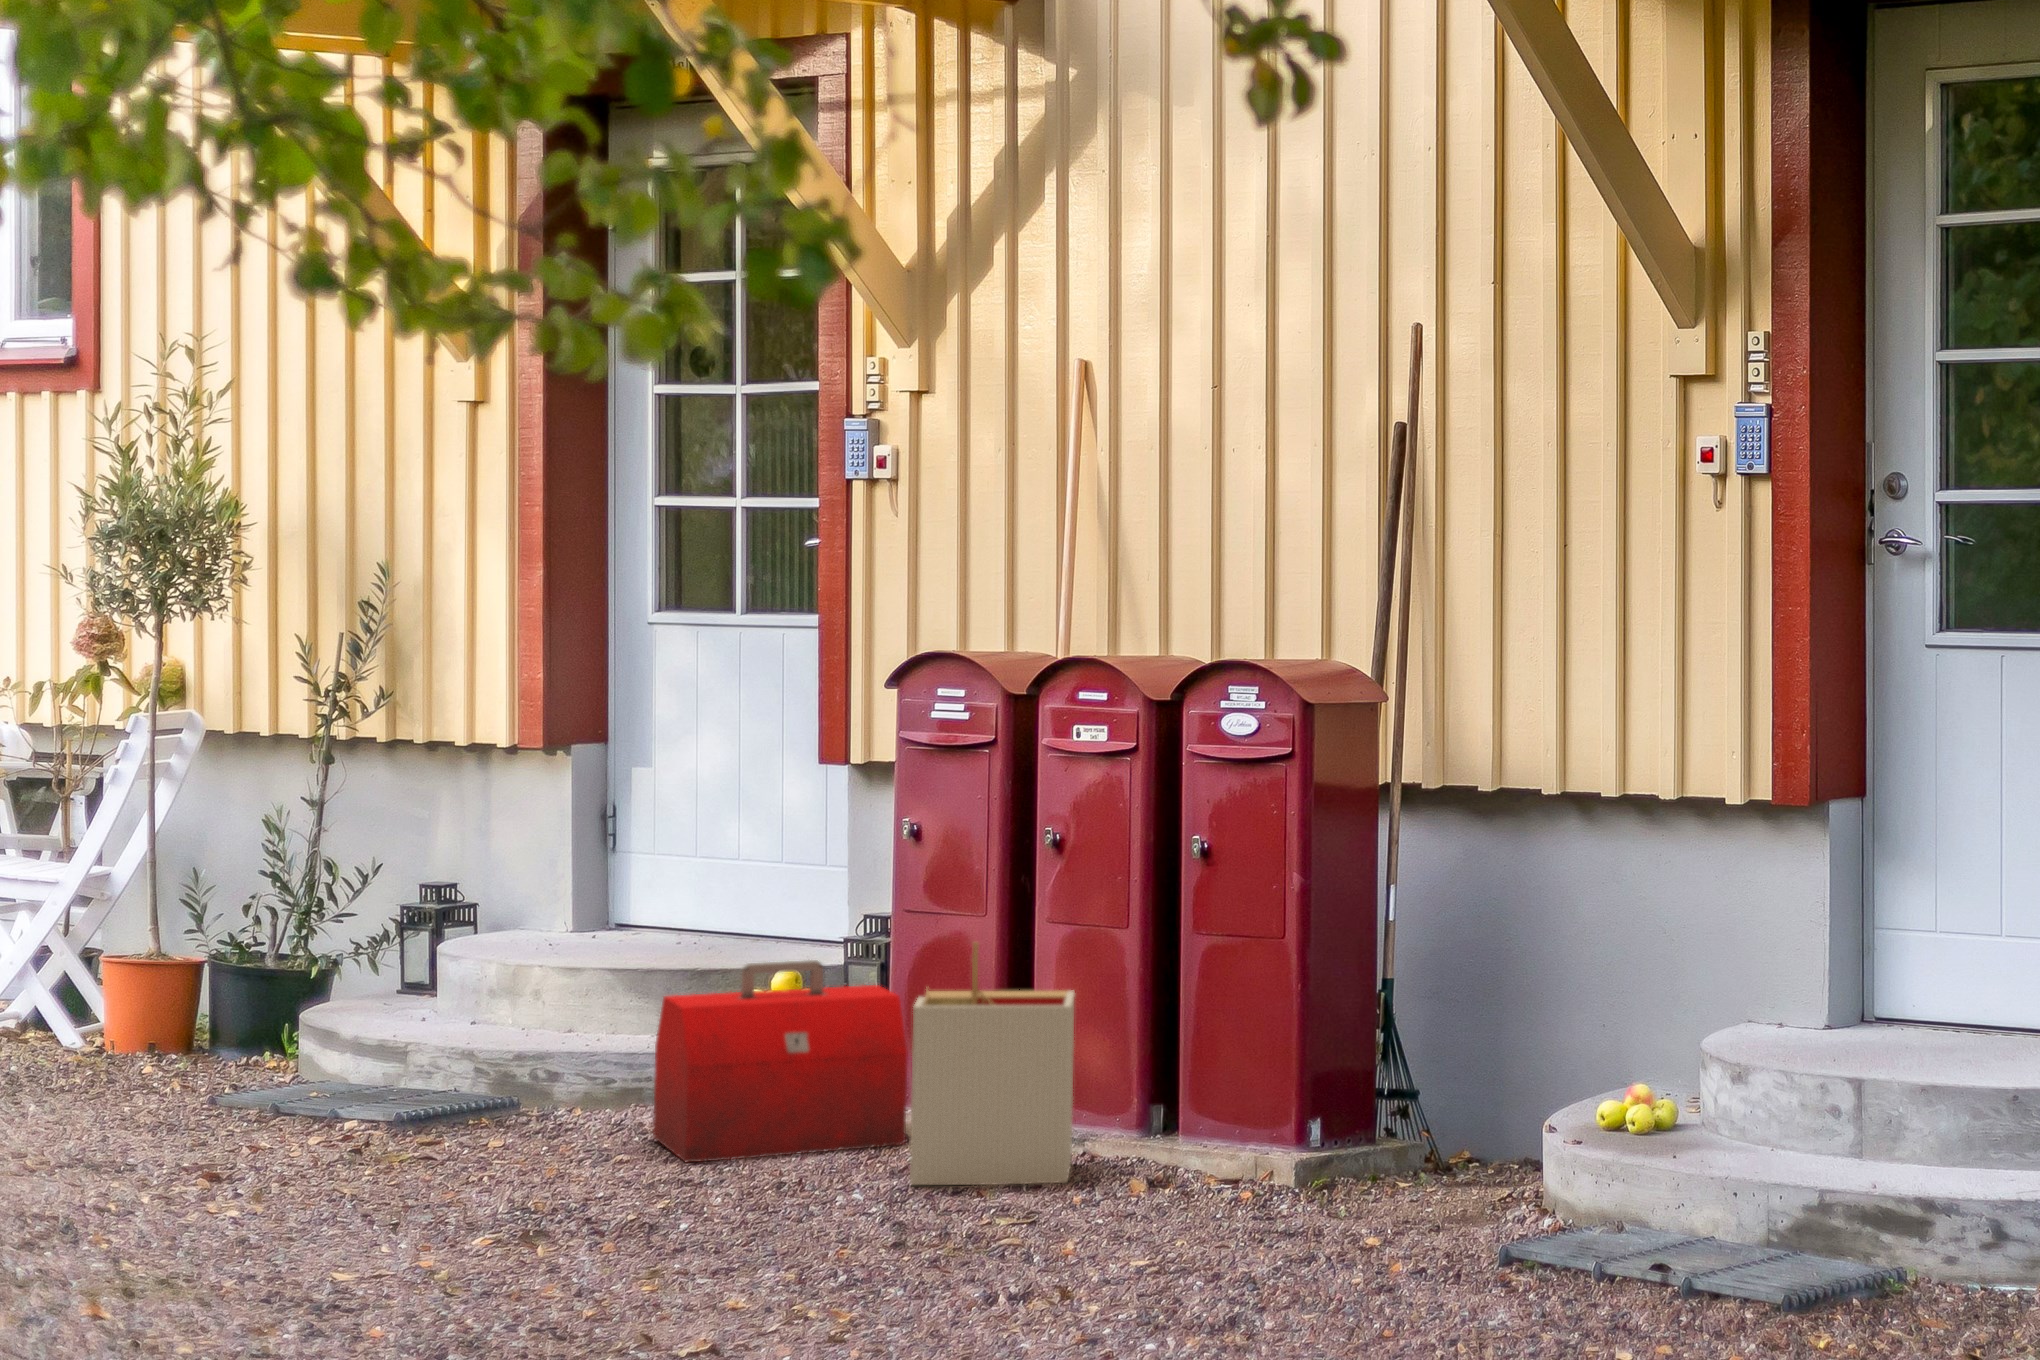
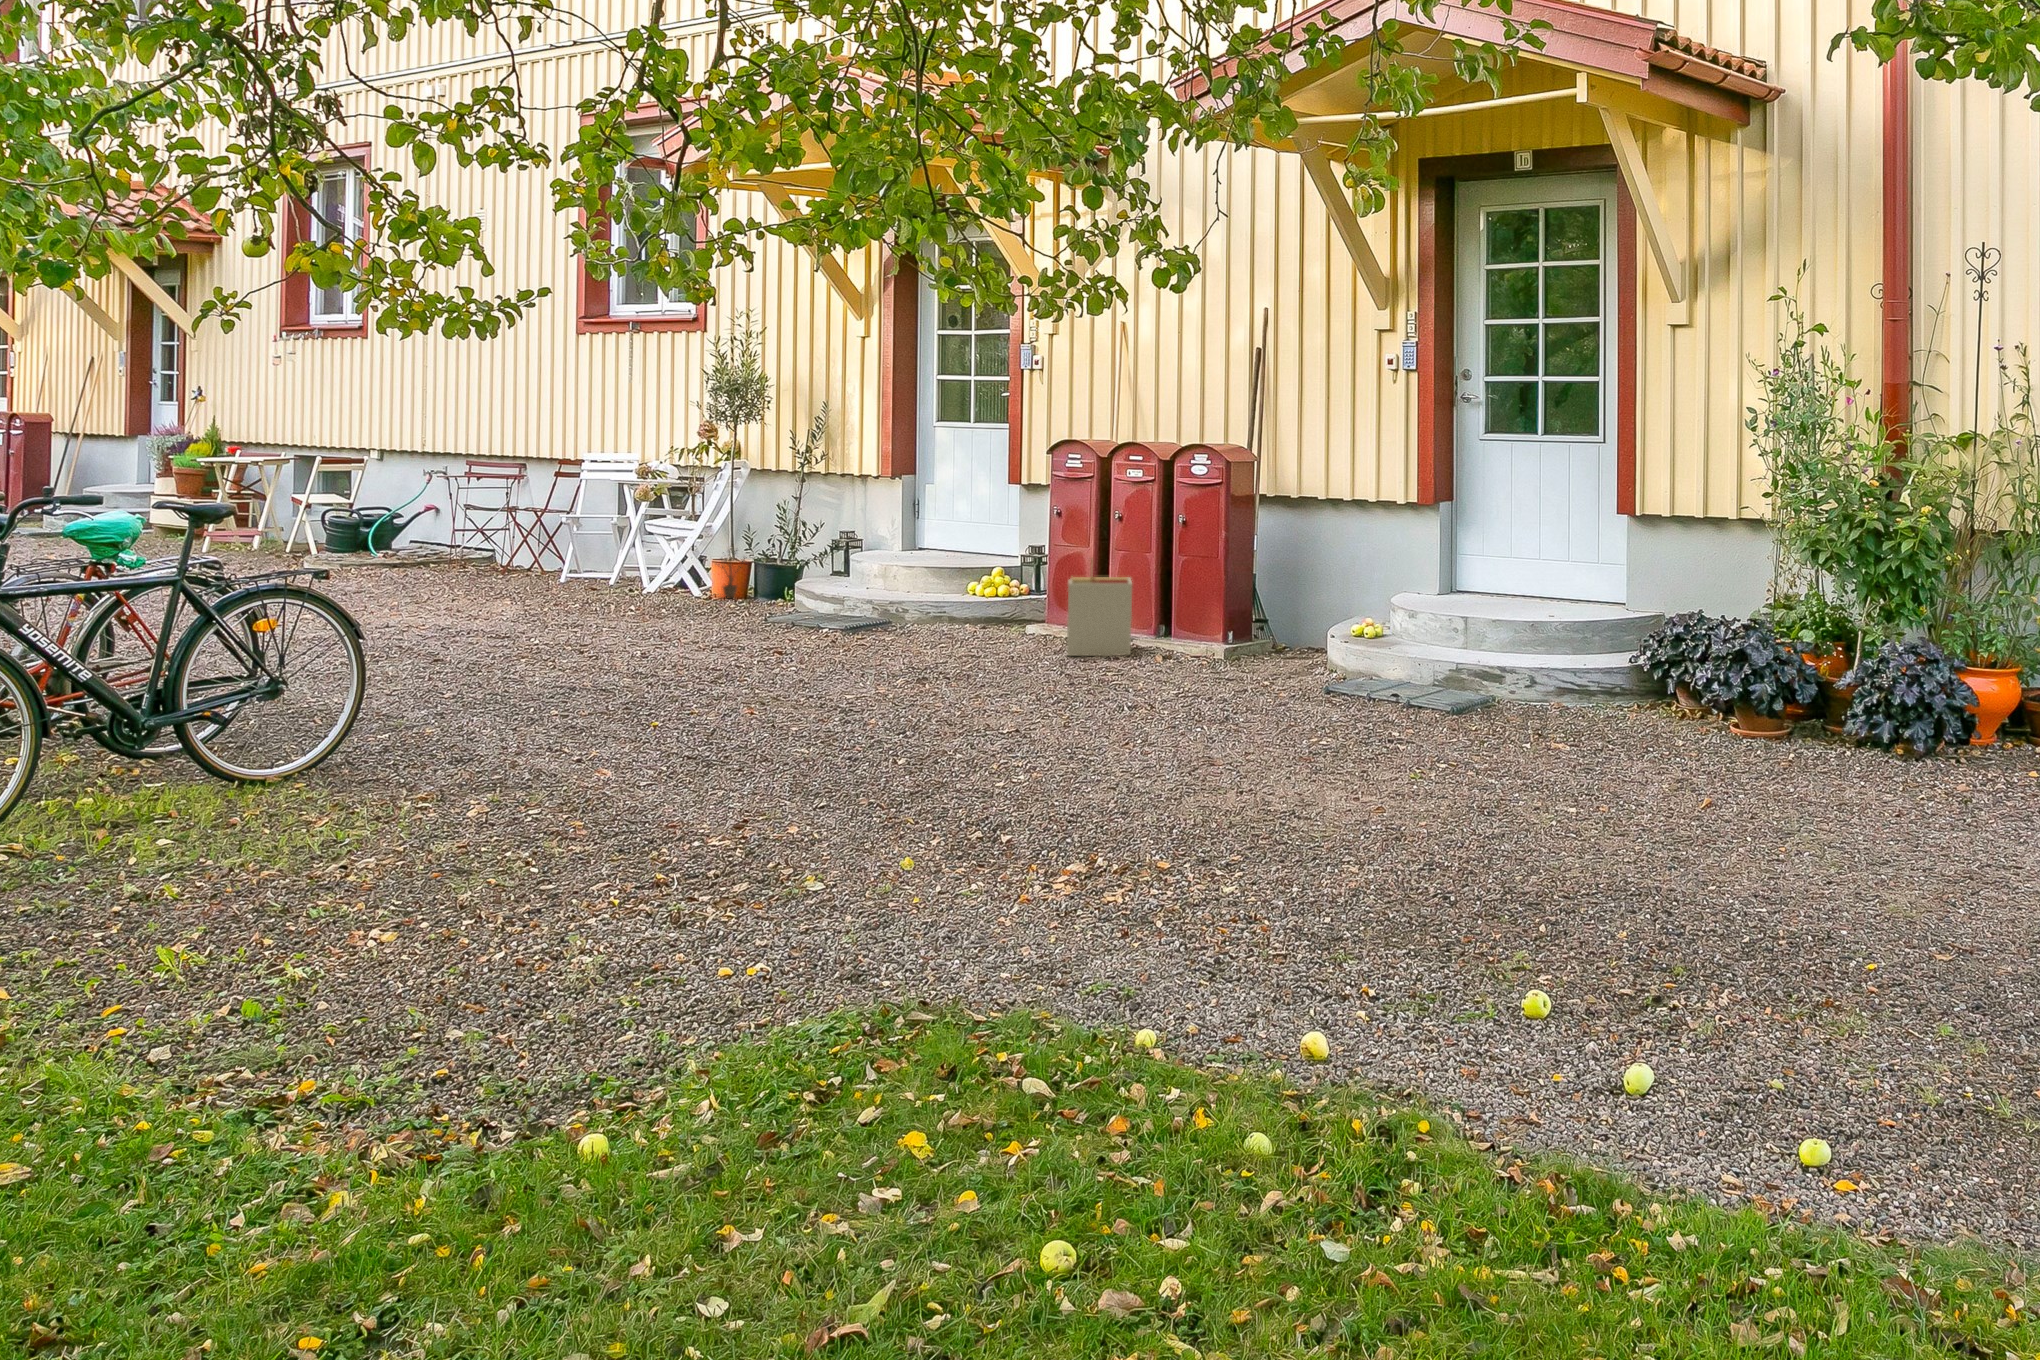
decorative plant: none [86,922,187,1053] -> present [709,550,745,598]
toolbox: present [653,960,908,1163] -> none [953,564,1058,646]

